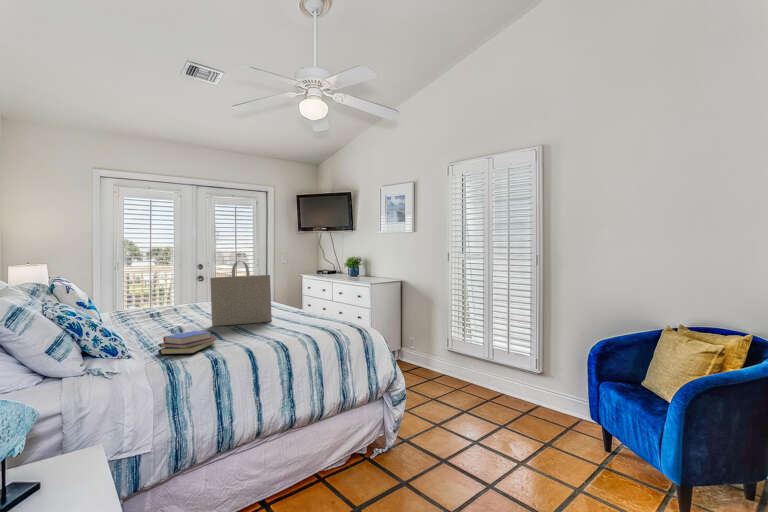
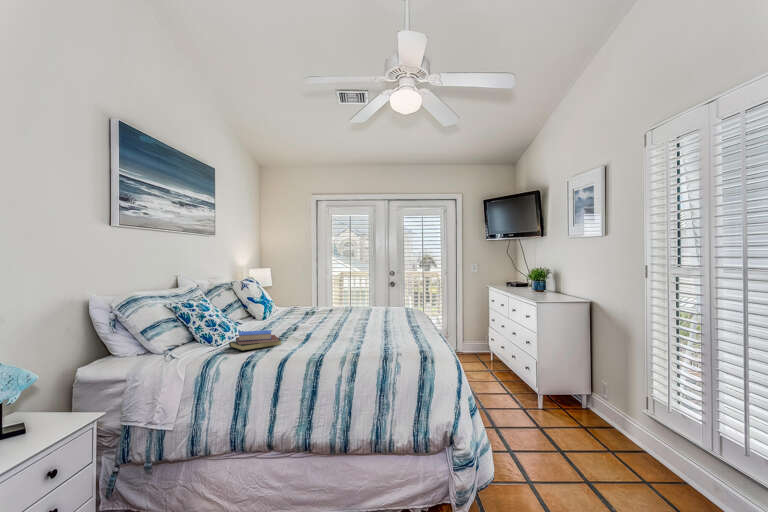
tote bag: present [210,261,272,326] -> none [320,269,367,331]

